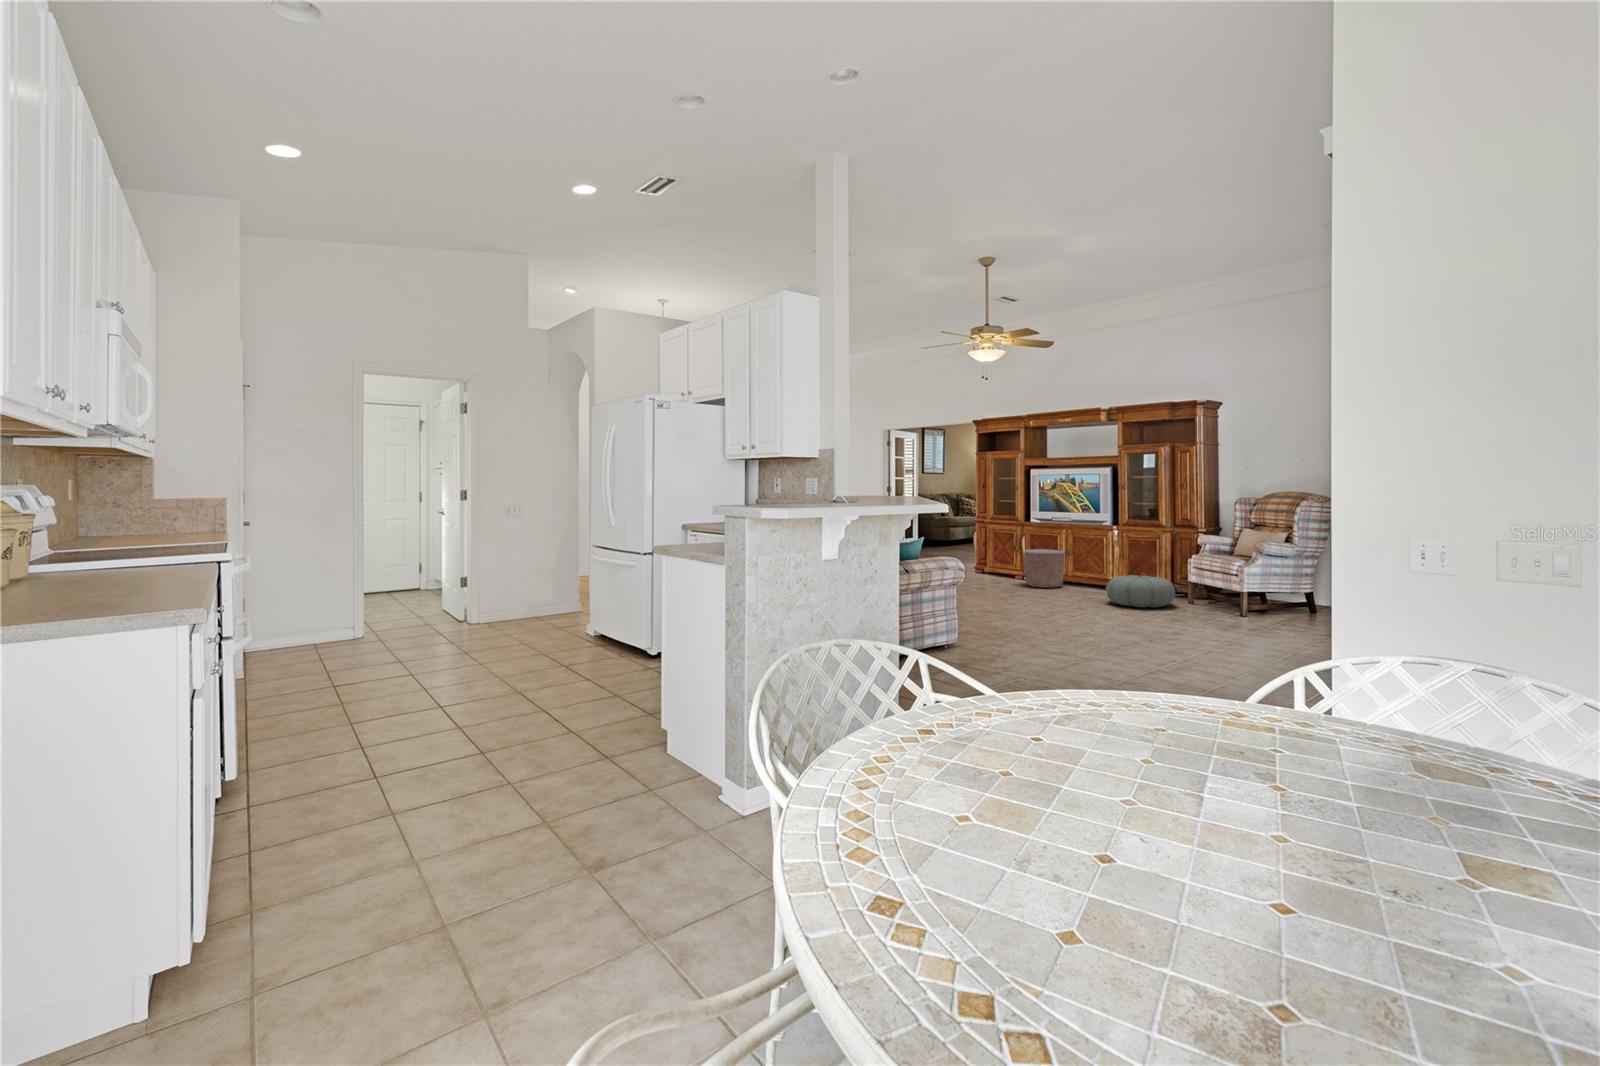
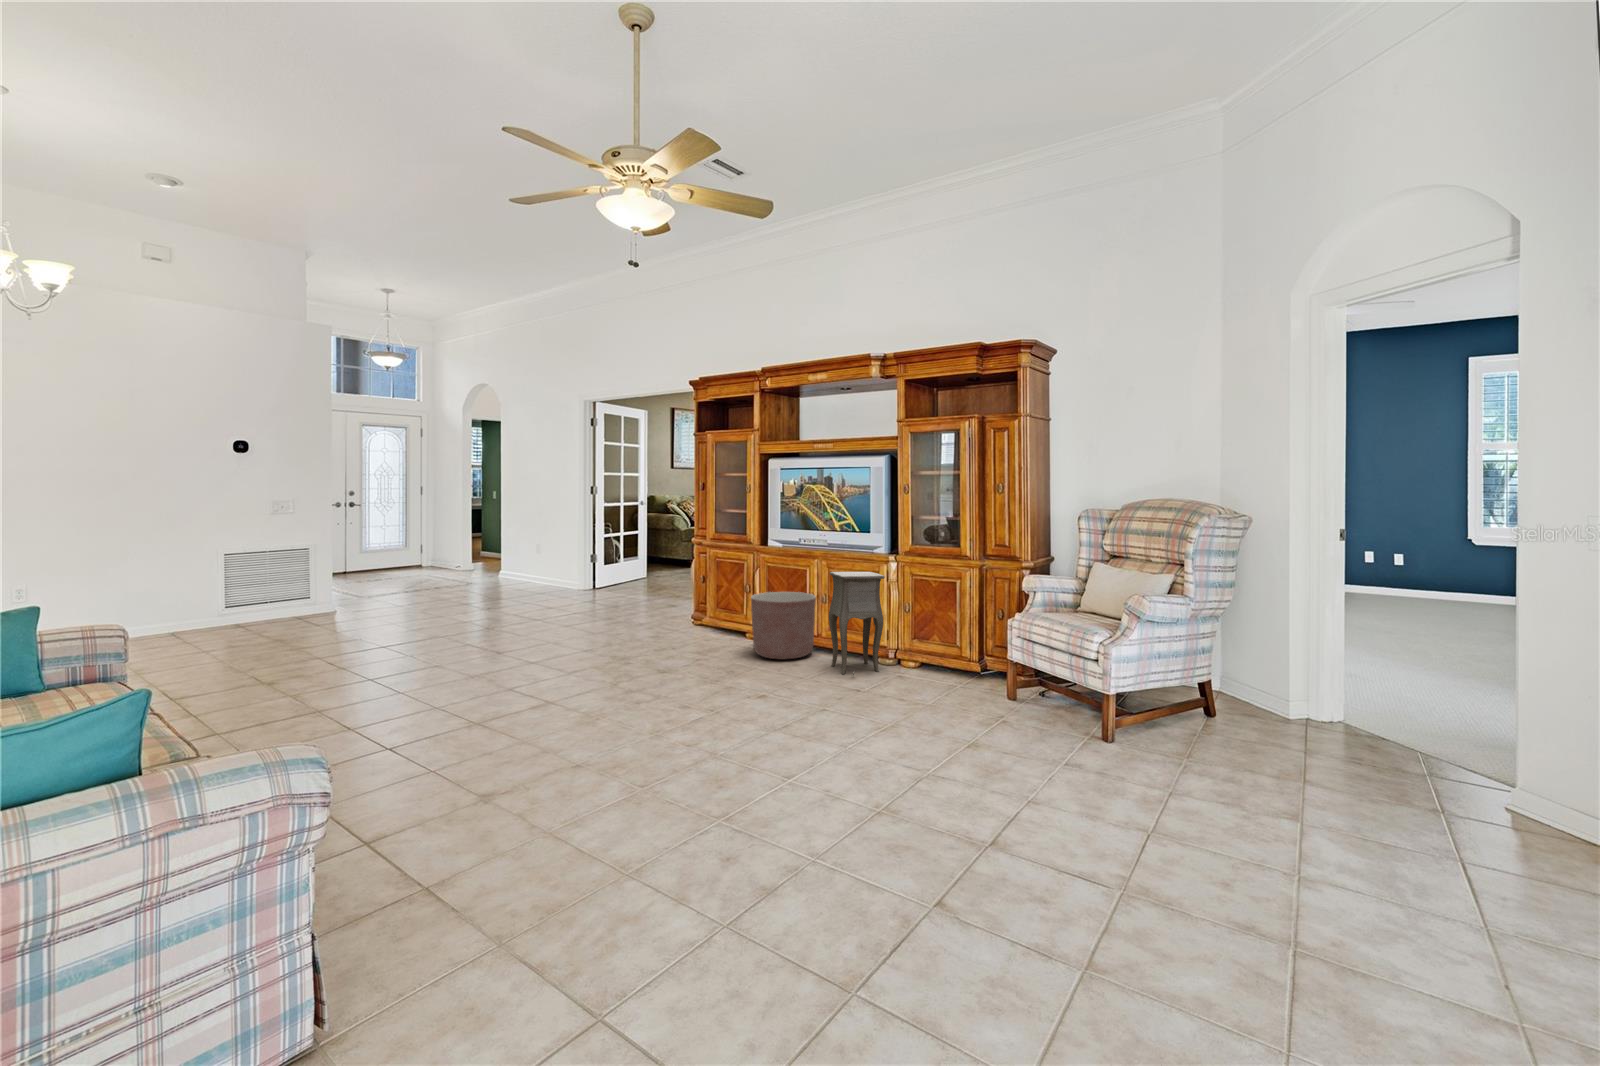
side table: none [1075,535,1112,594] -> present [829,572,885,677]
pouf: present [1106,575,1175,608] -> none [870,650,987,719]

